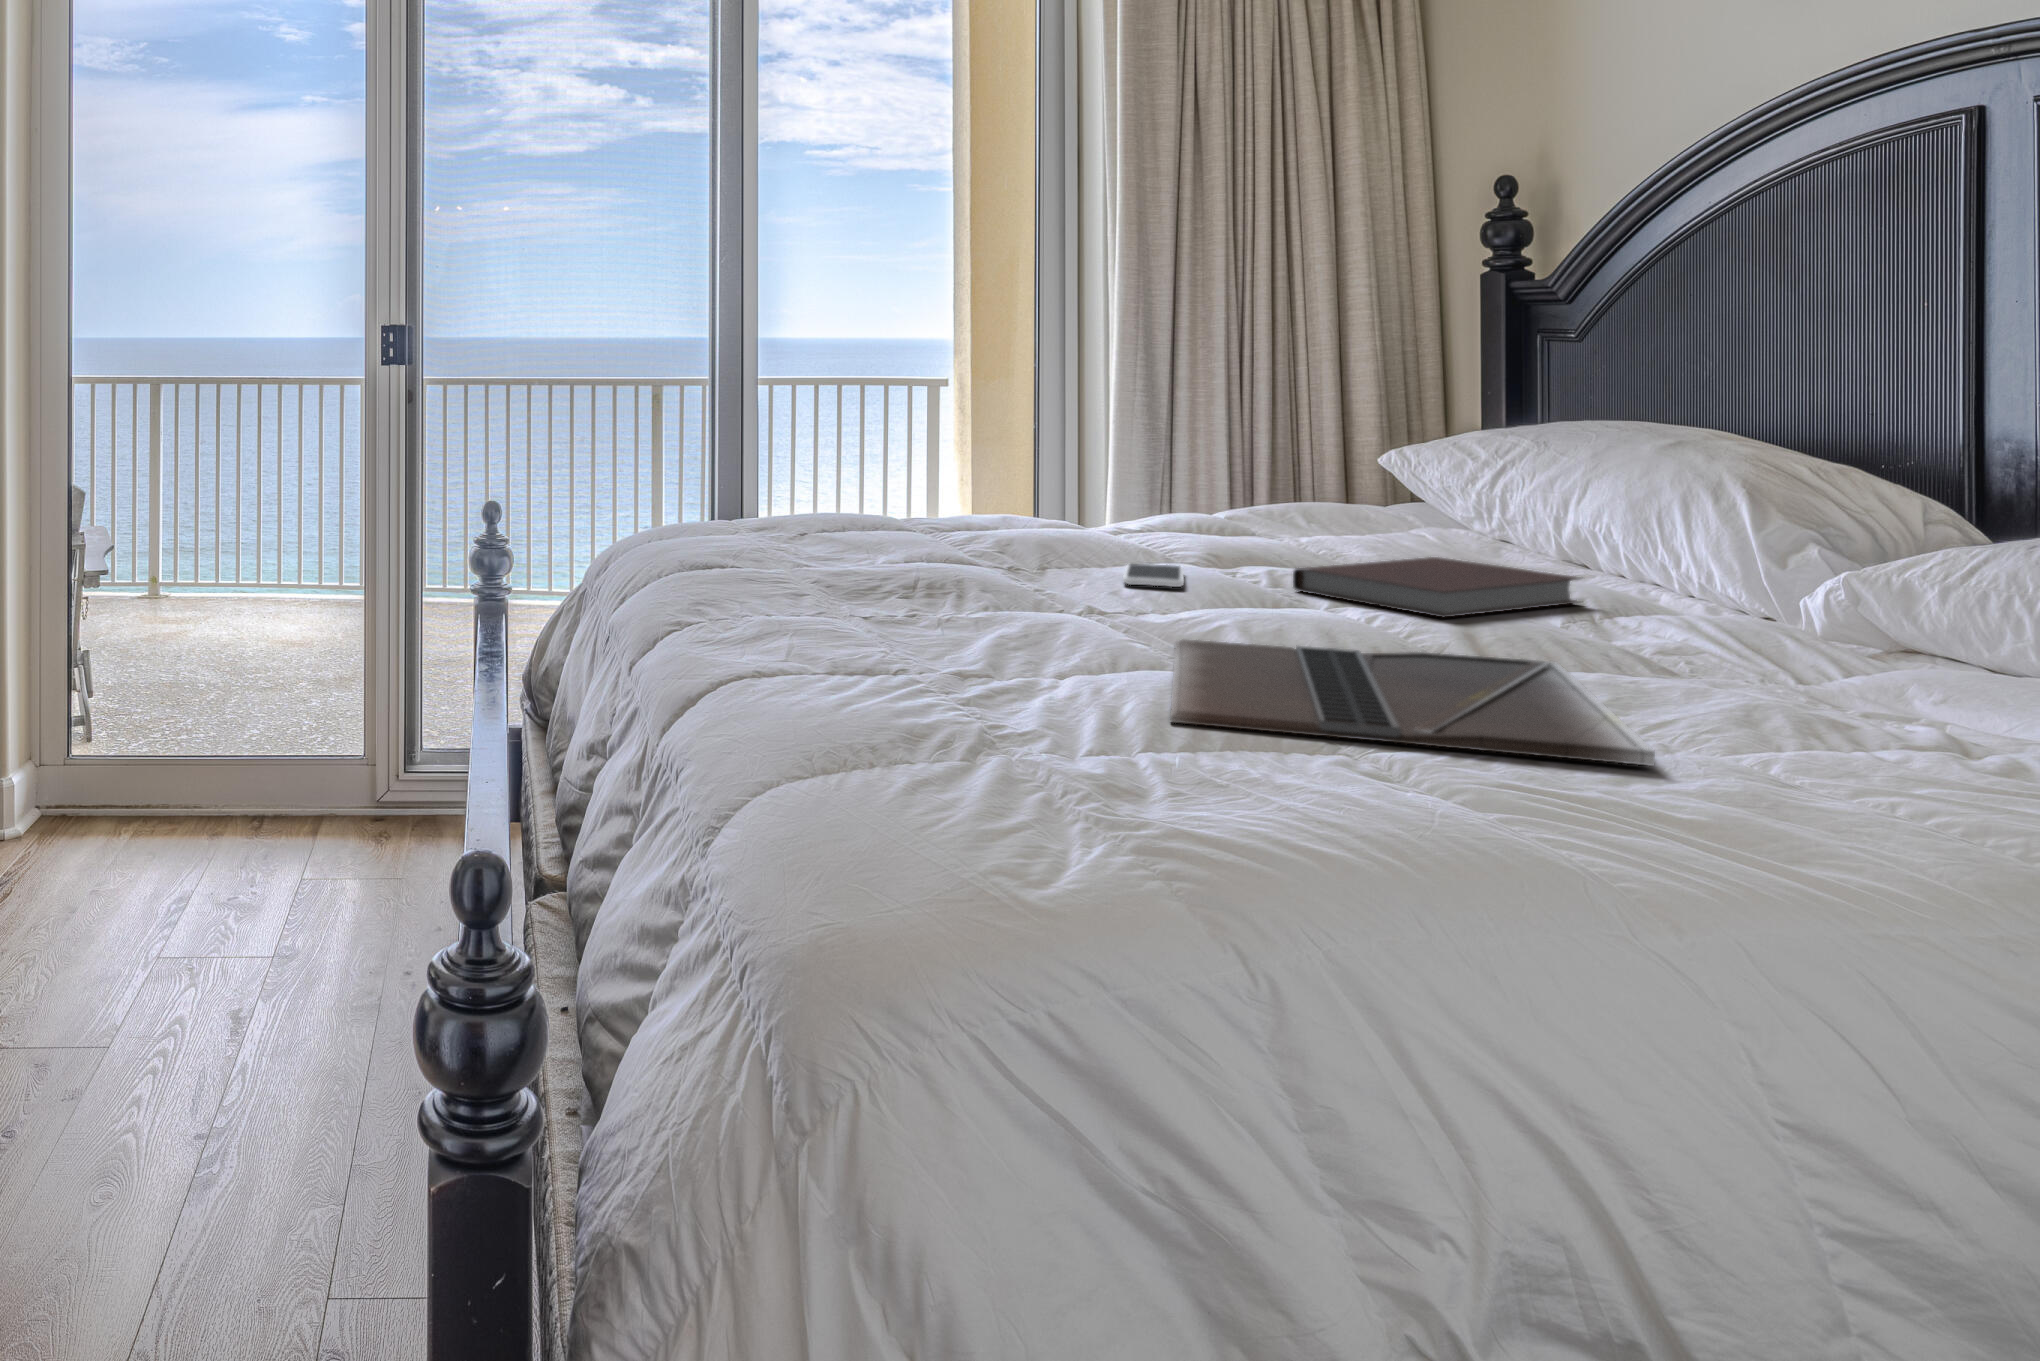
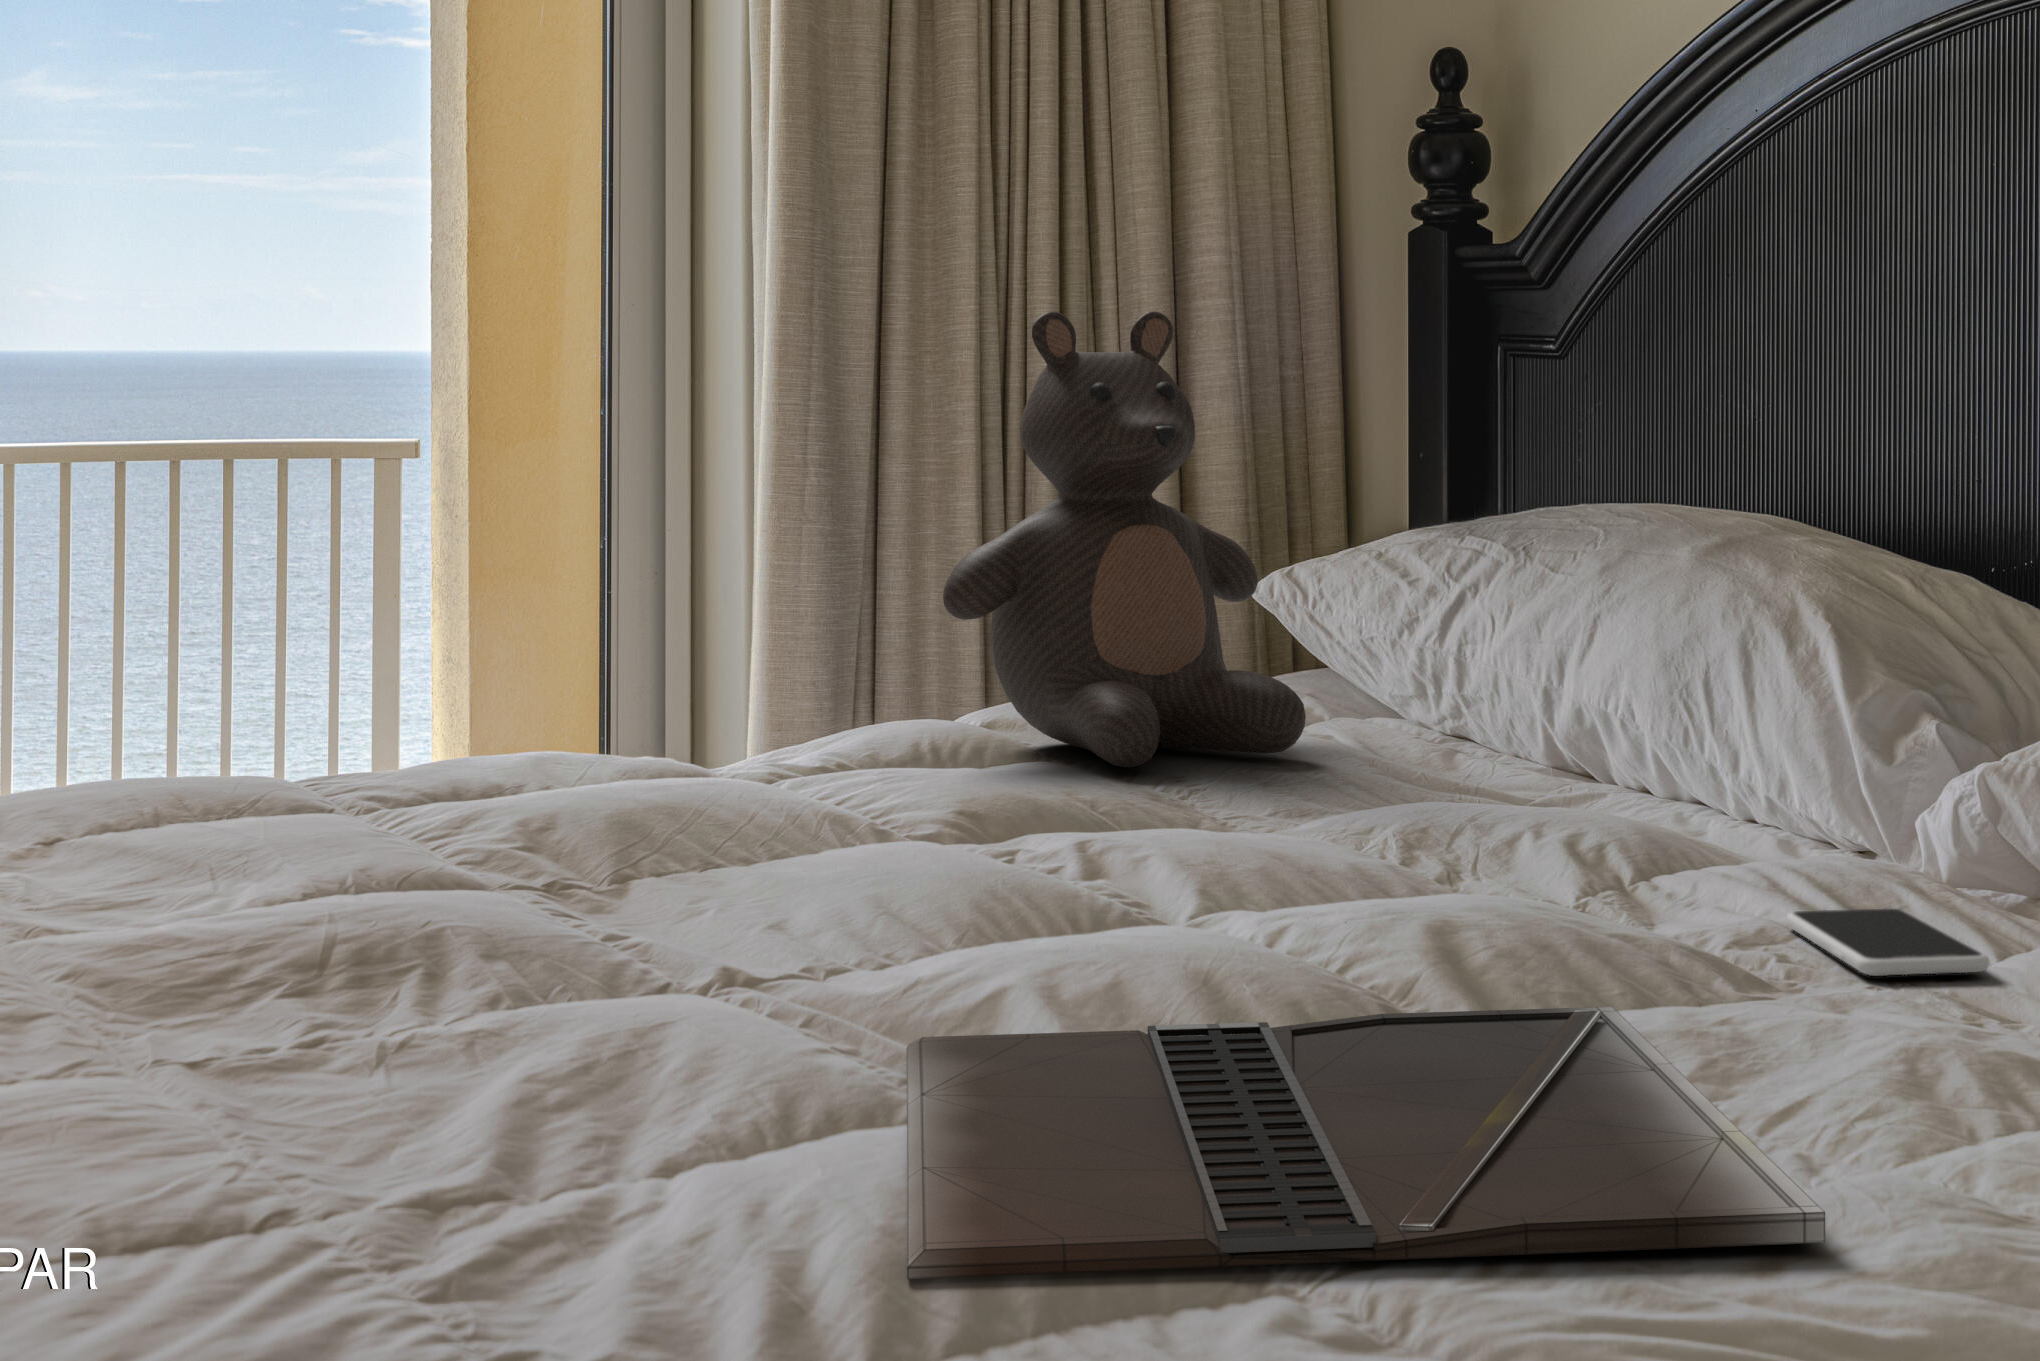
teddy bear: none [1202,316,1404,544] -> present [943,311,1306,768]
notebook: present [1293,557,1578,617] -> none [1124,785,1619,918]
smartphone: present [1123,564,1184,587] -> present [1786,908,1990,976]

